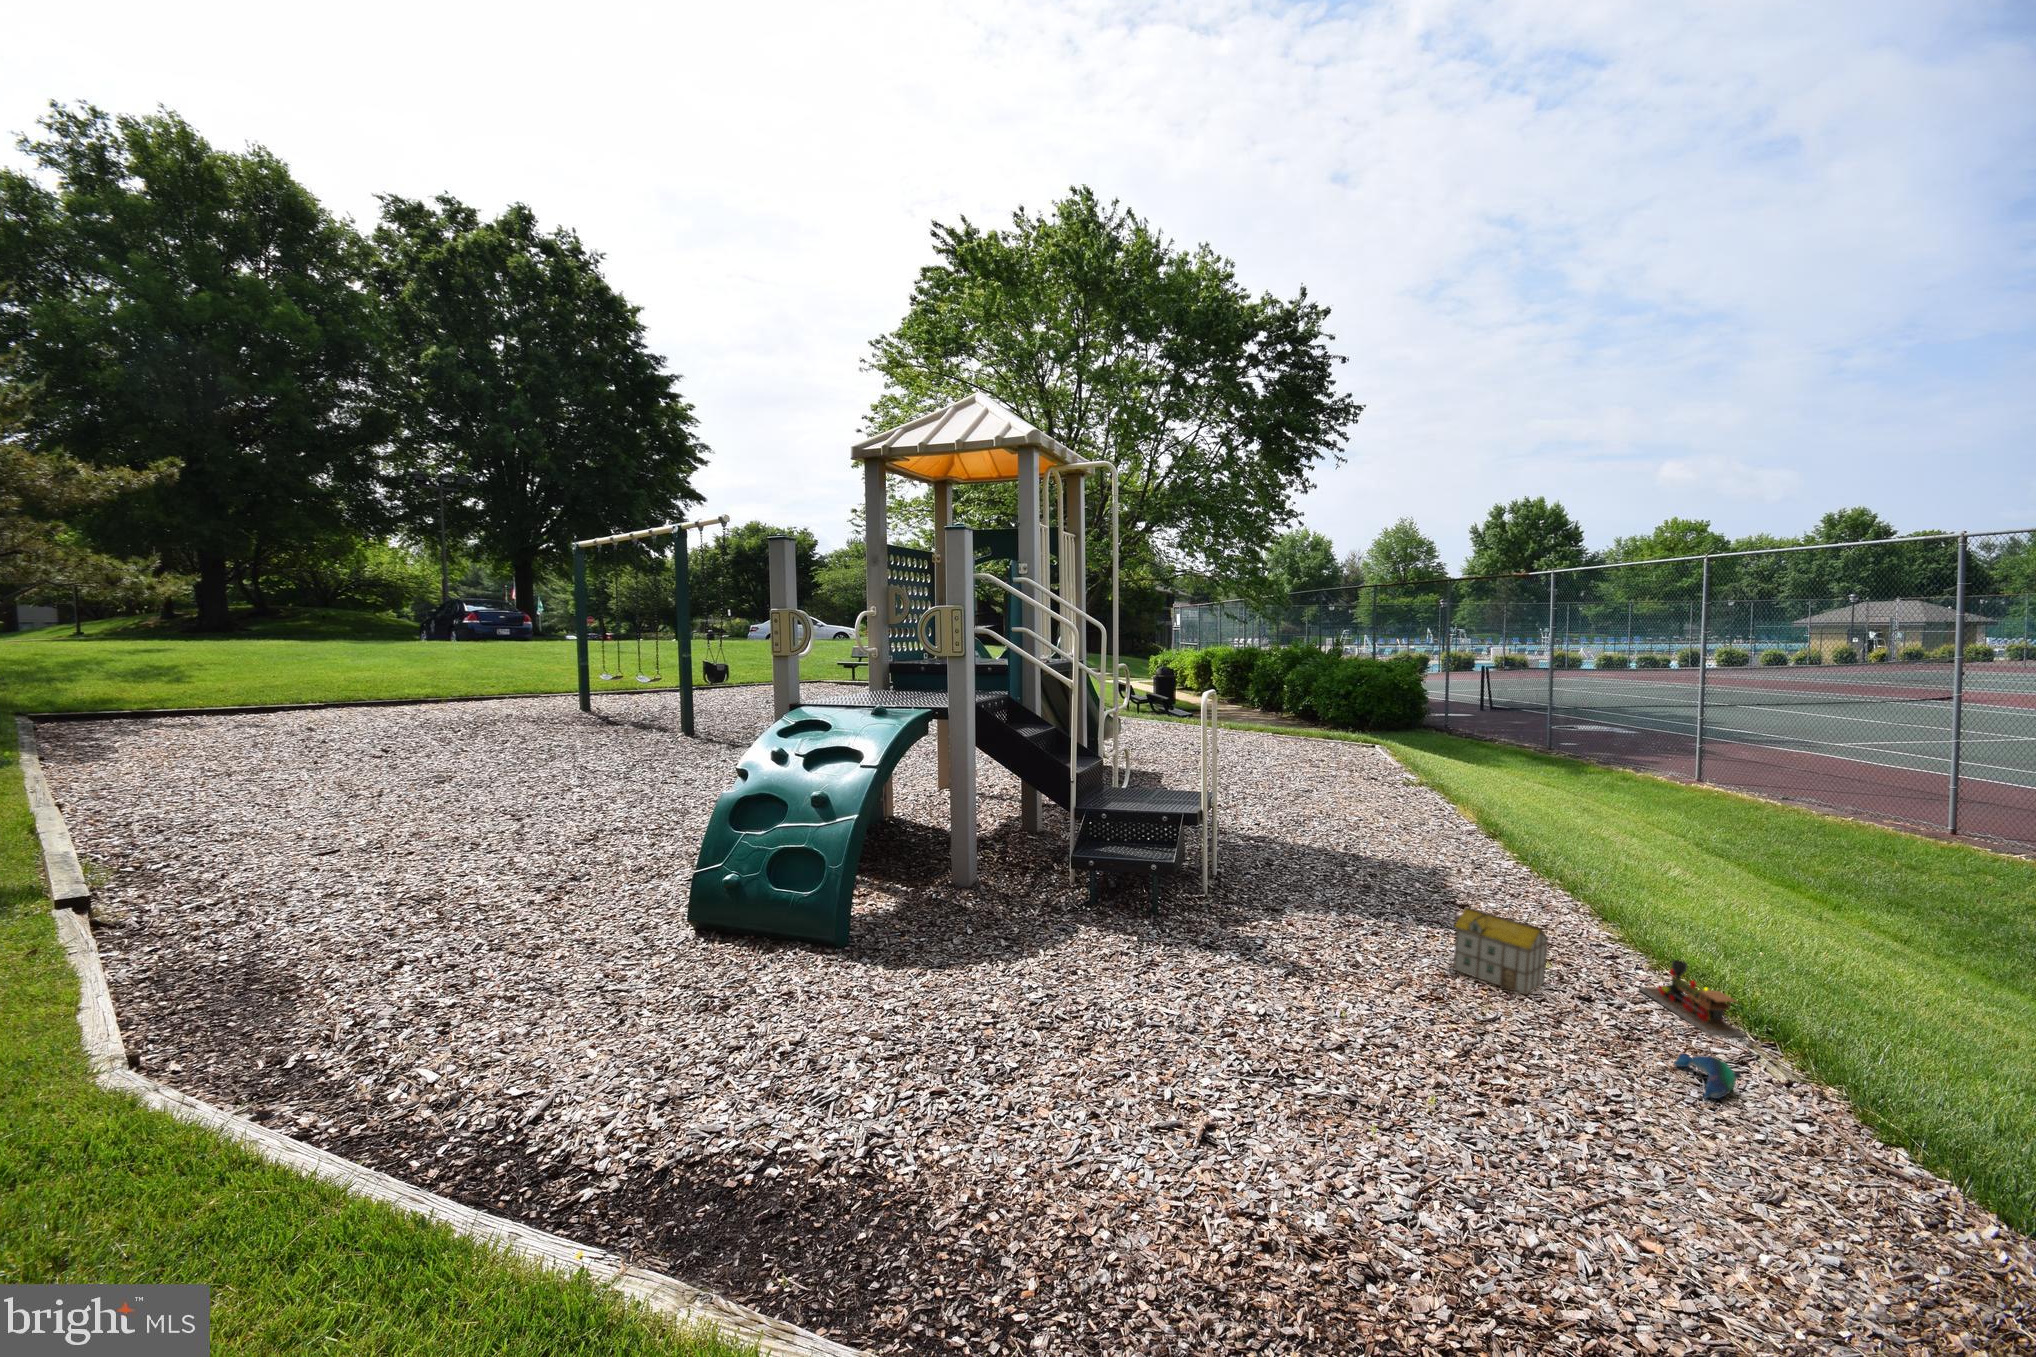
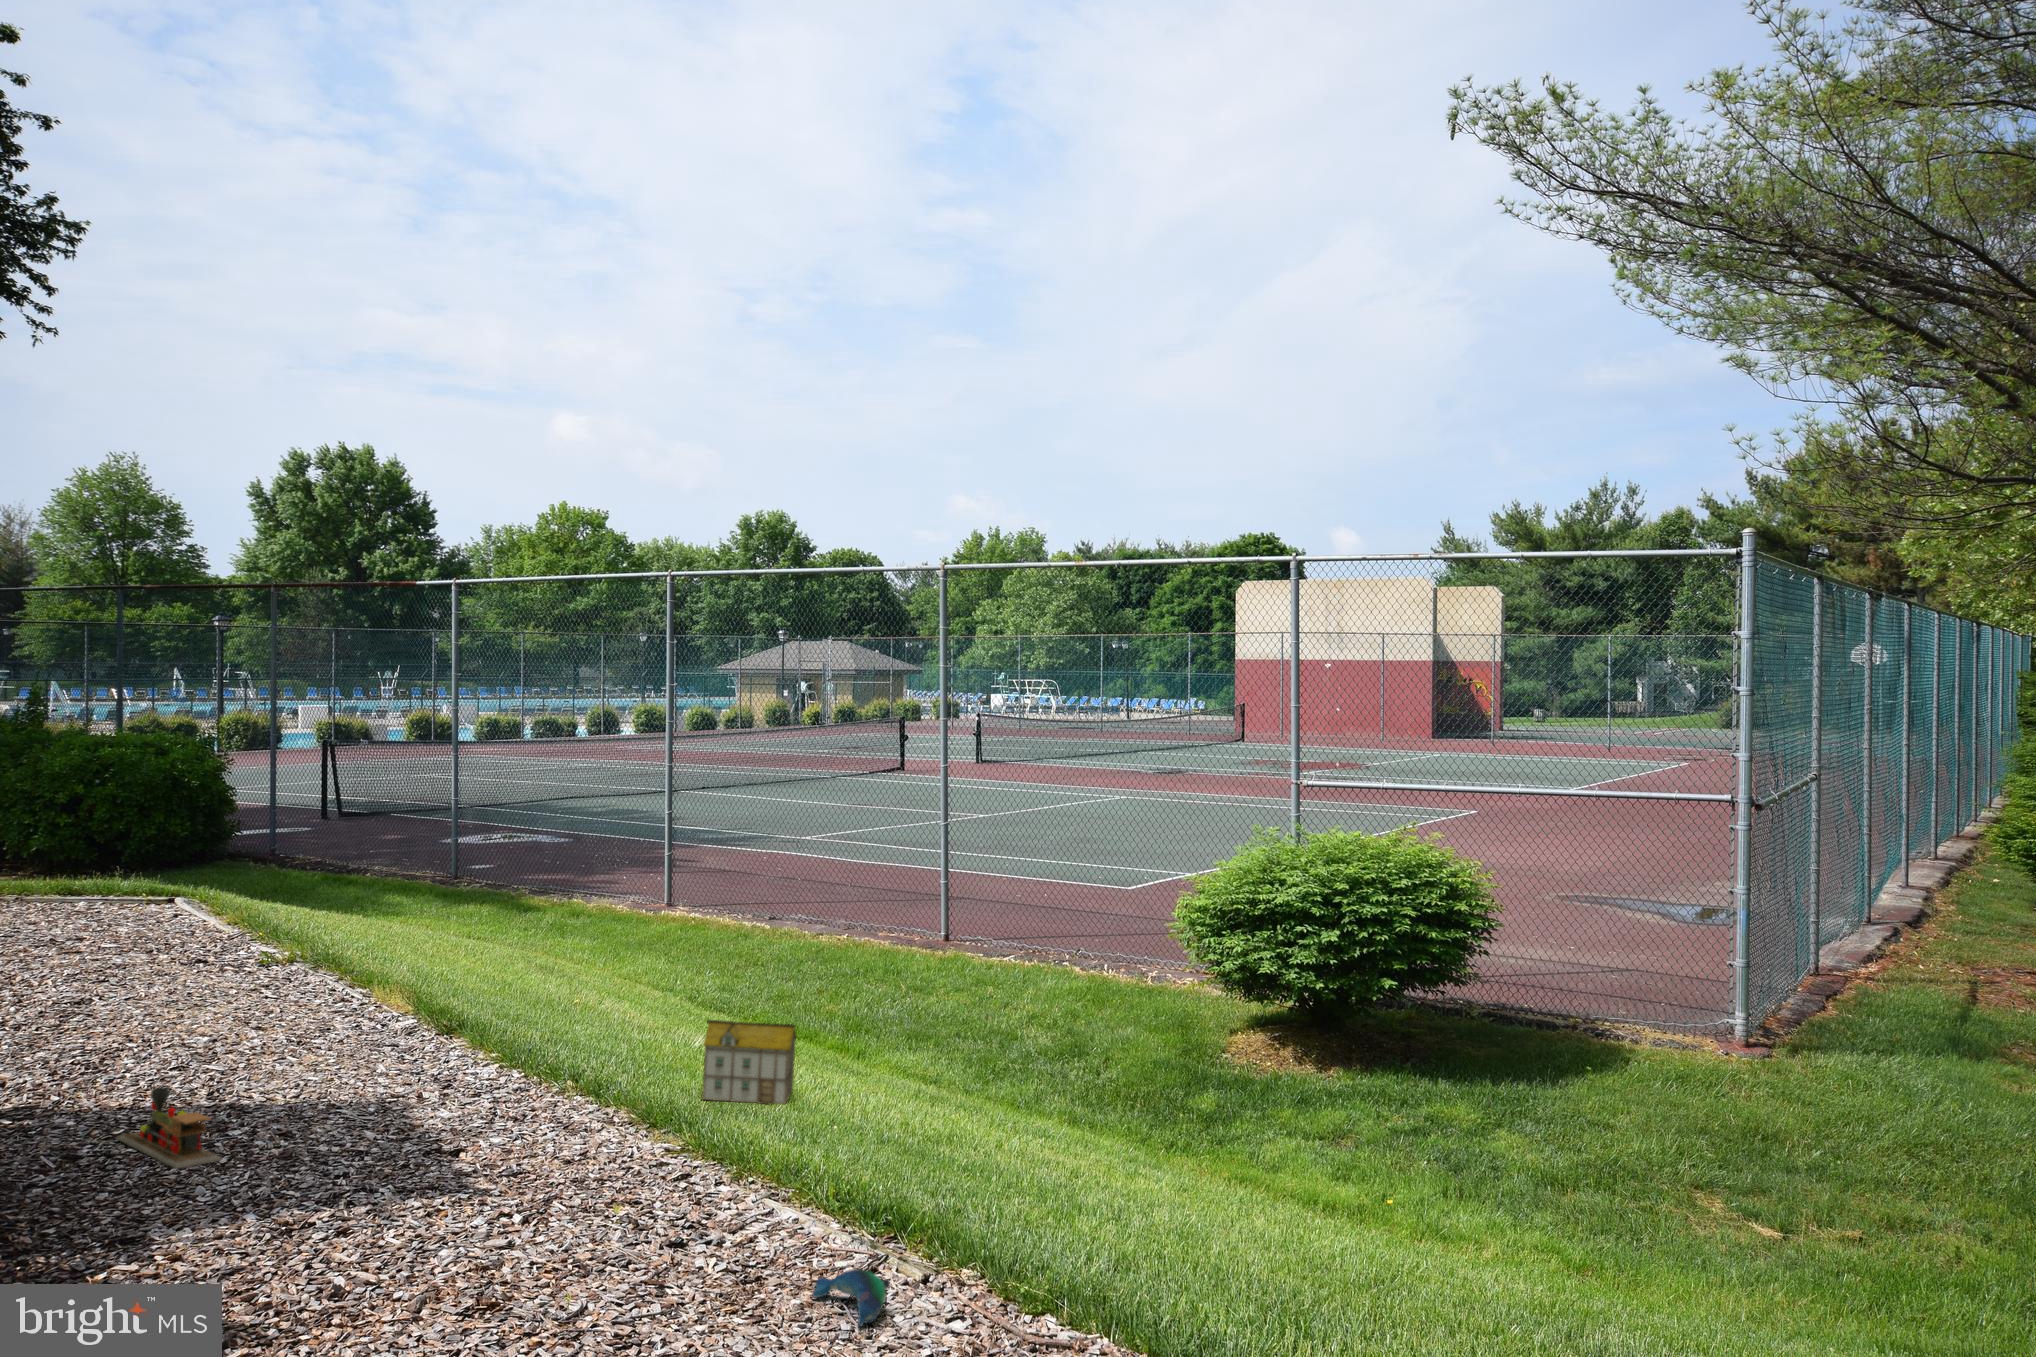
toy house: present [1453,907,1548,994] -> present [702,1020,797,1105]
toy train: present [1639,960,1746,1037] -> present [117,1087,221,1169]

